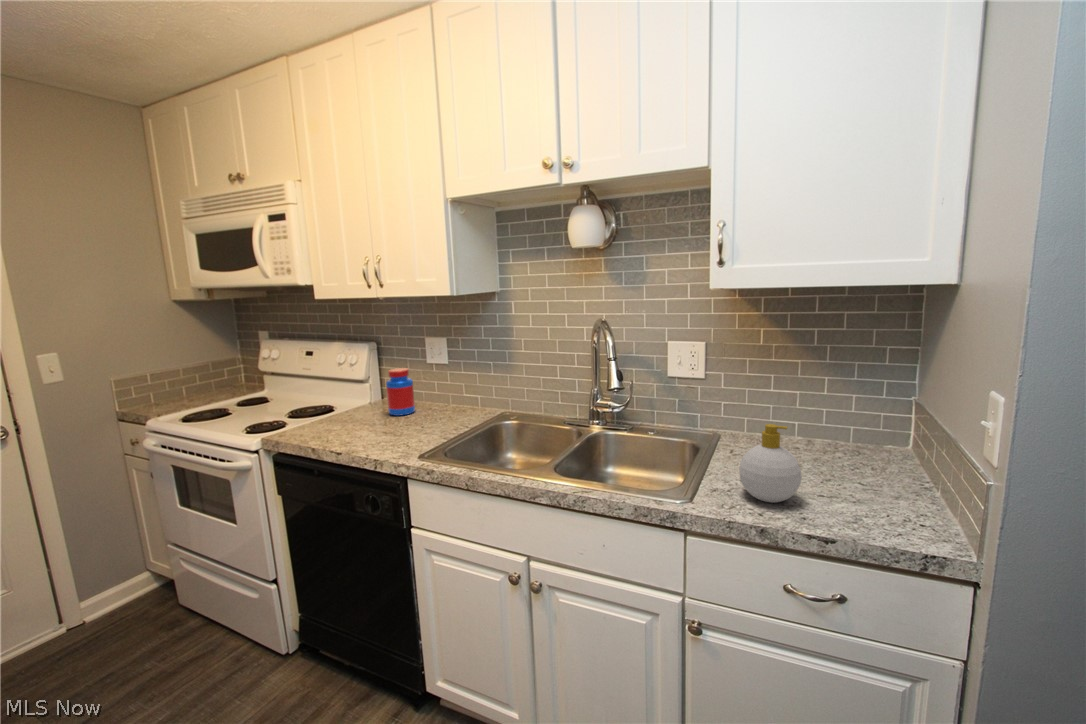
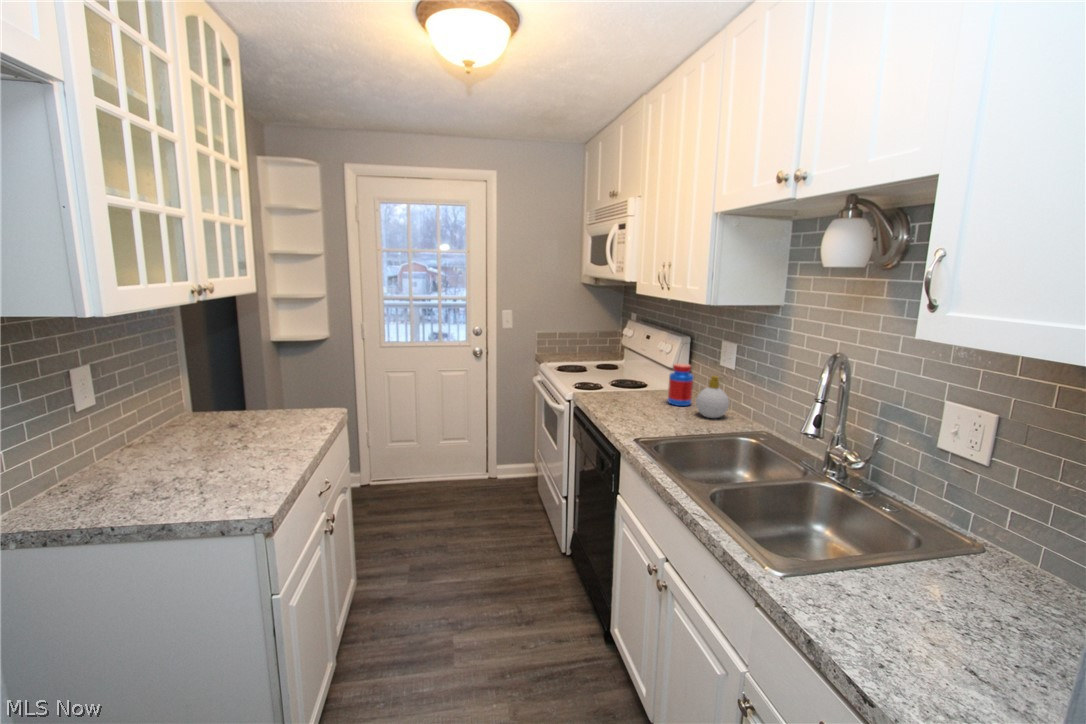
soap bottle: present [739,424,802,503] -> present [696,376,729,418]

